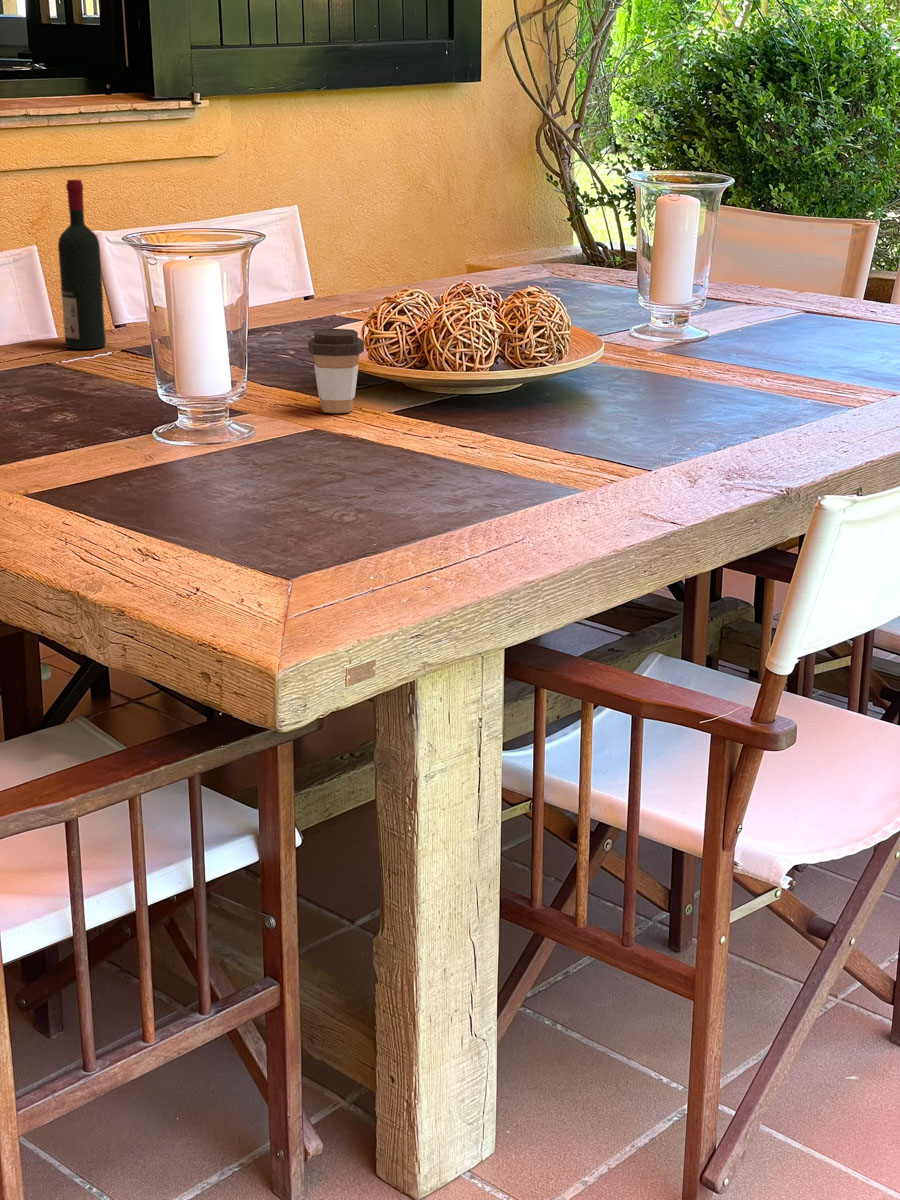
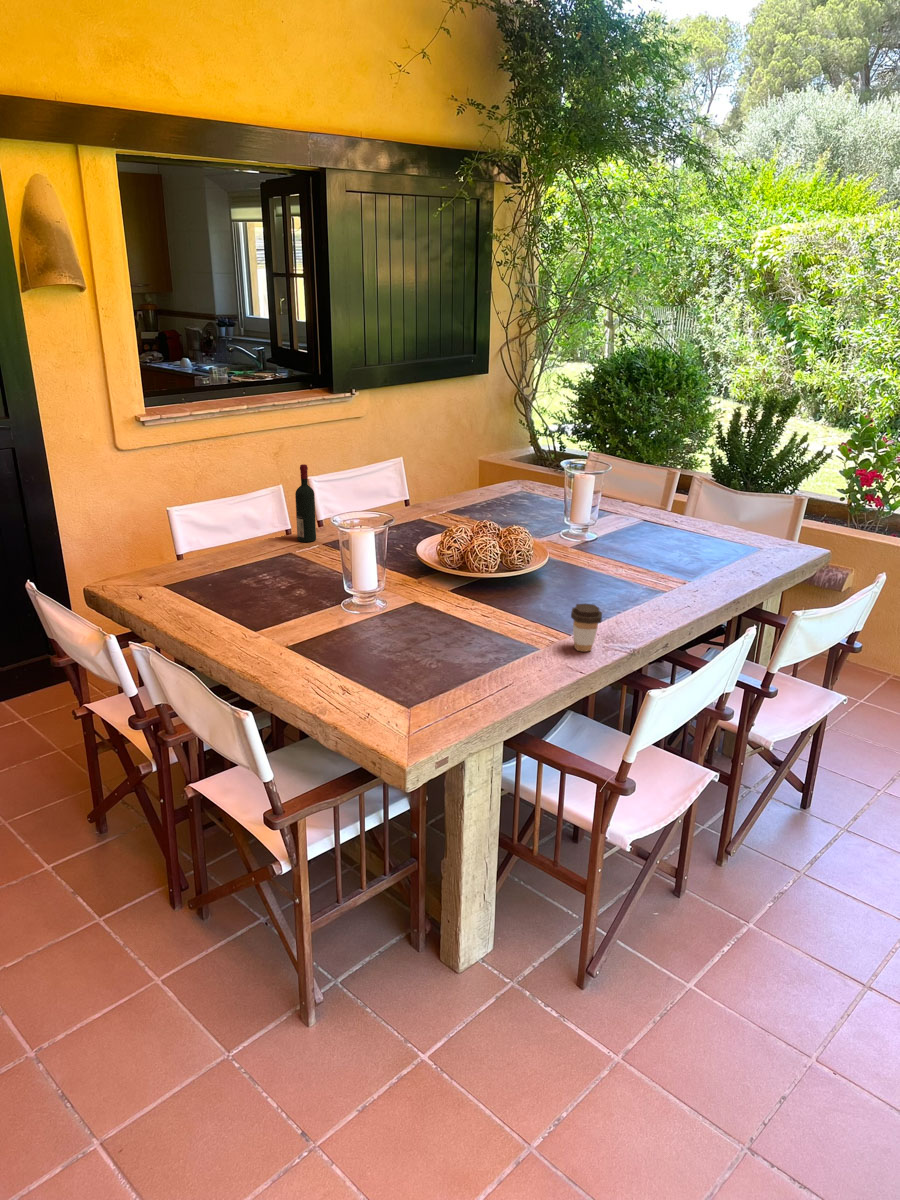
coffee cup: present [308,329,364,413] -> present [571,603,602,652]

